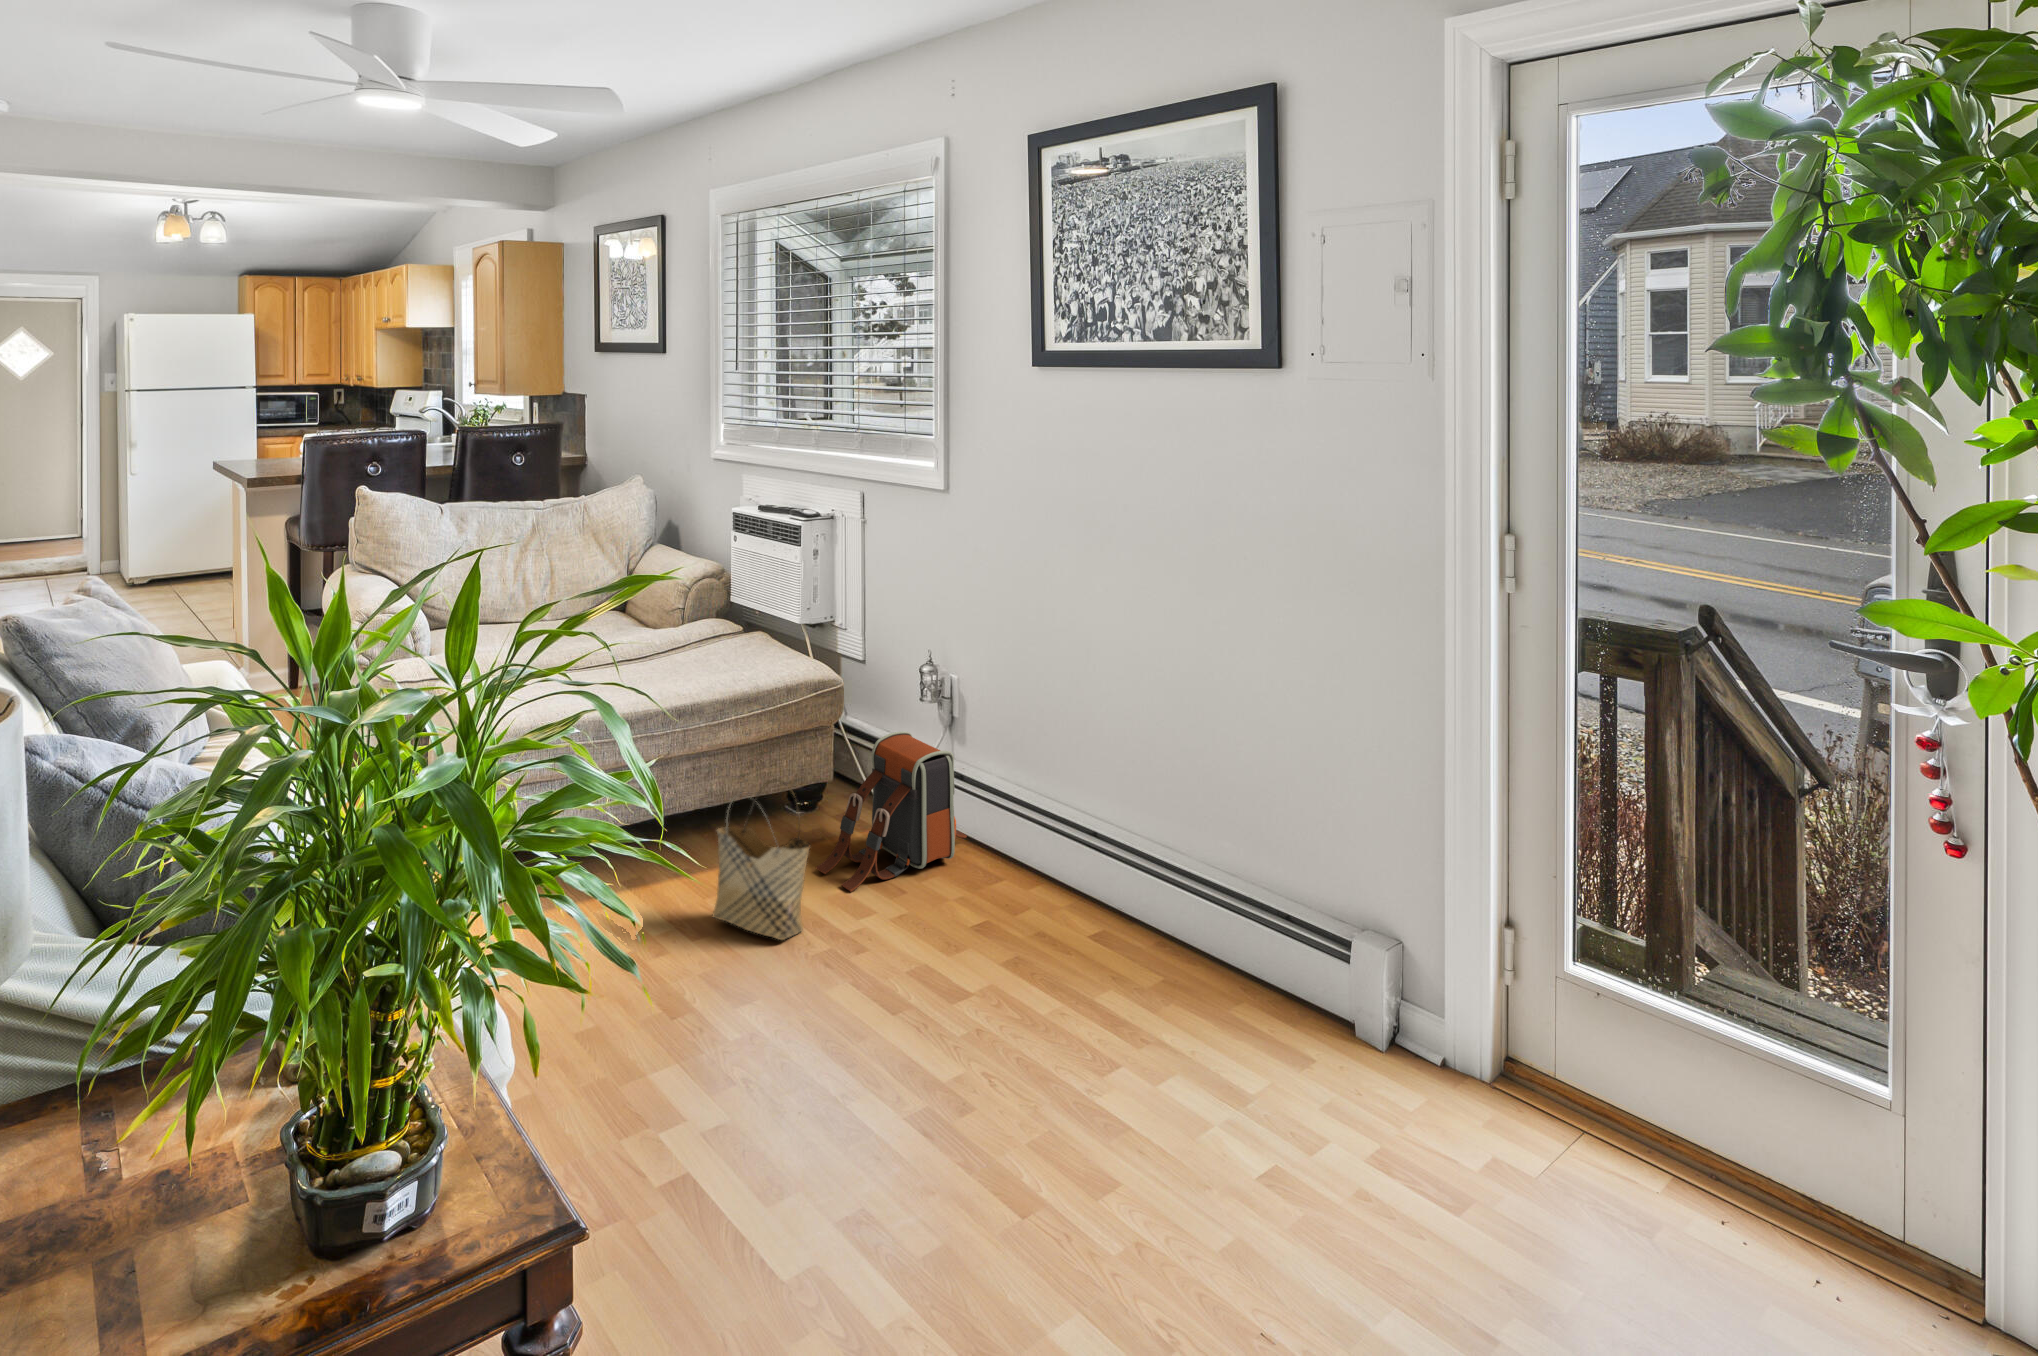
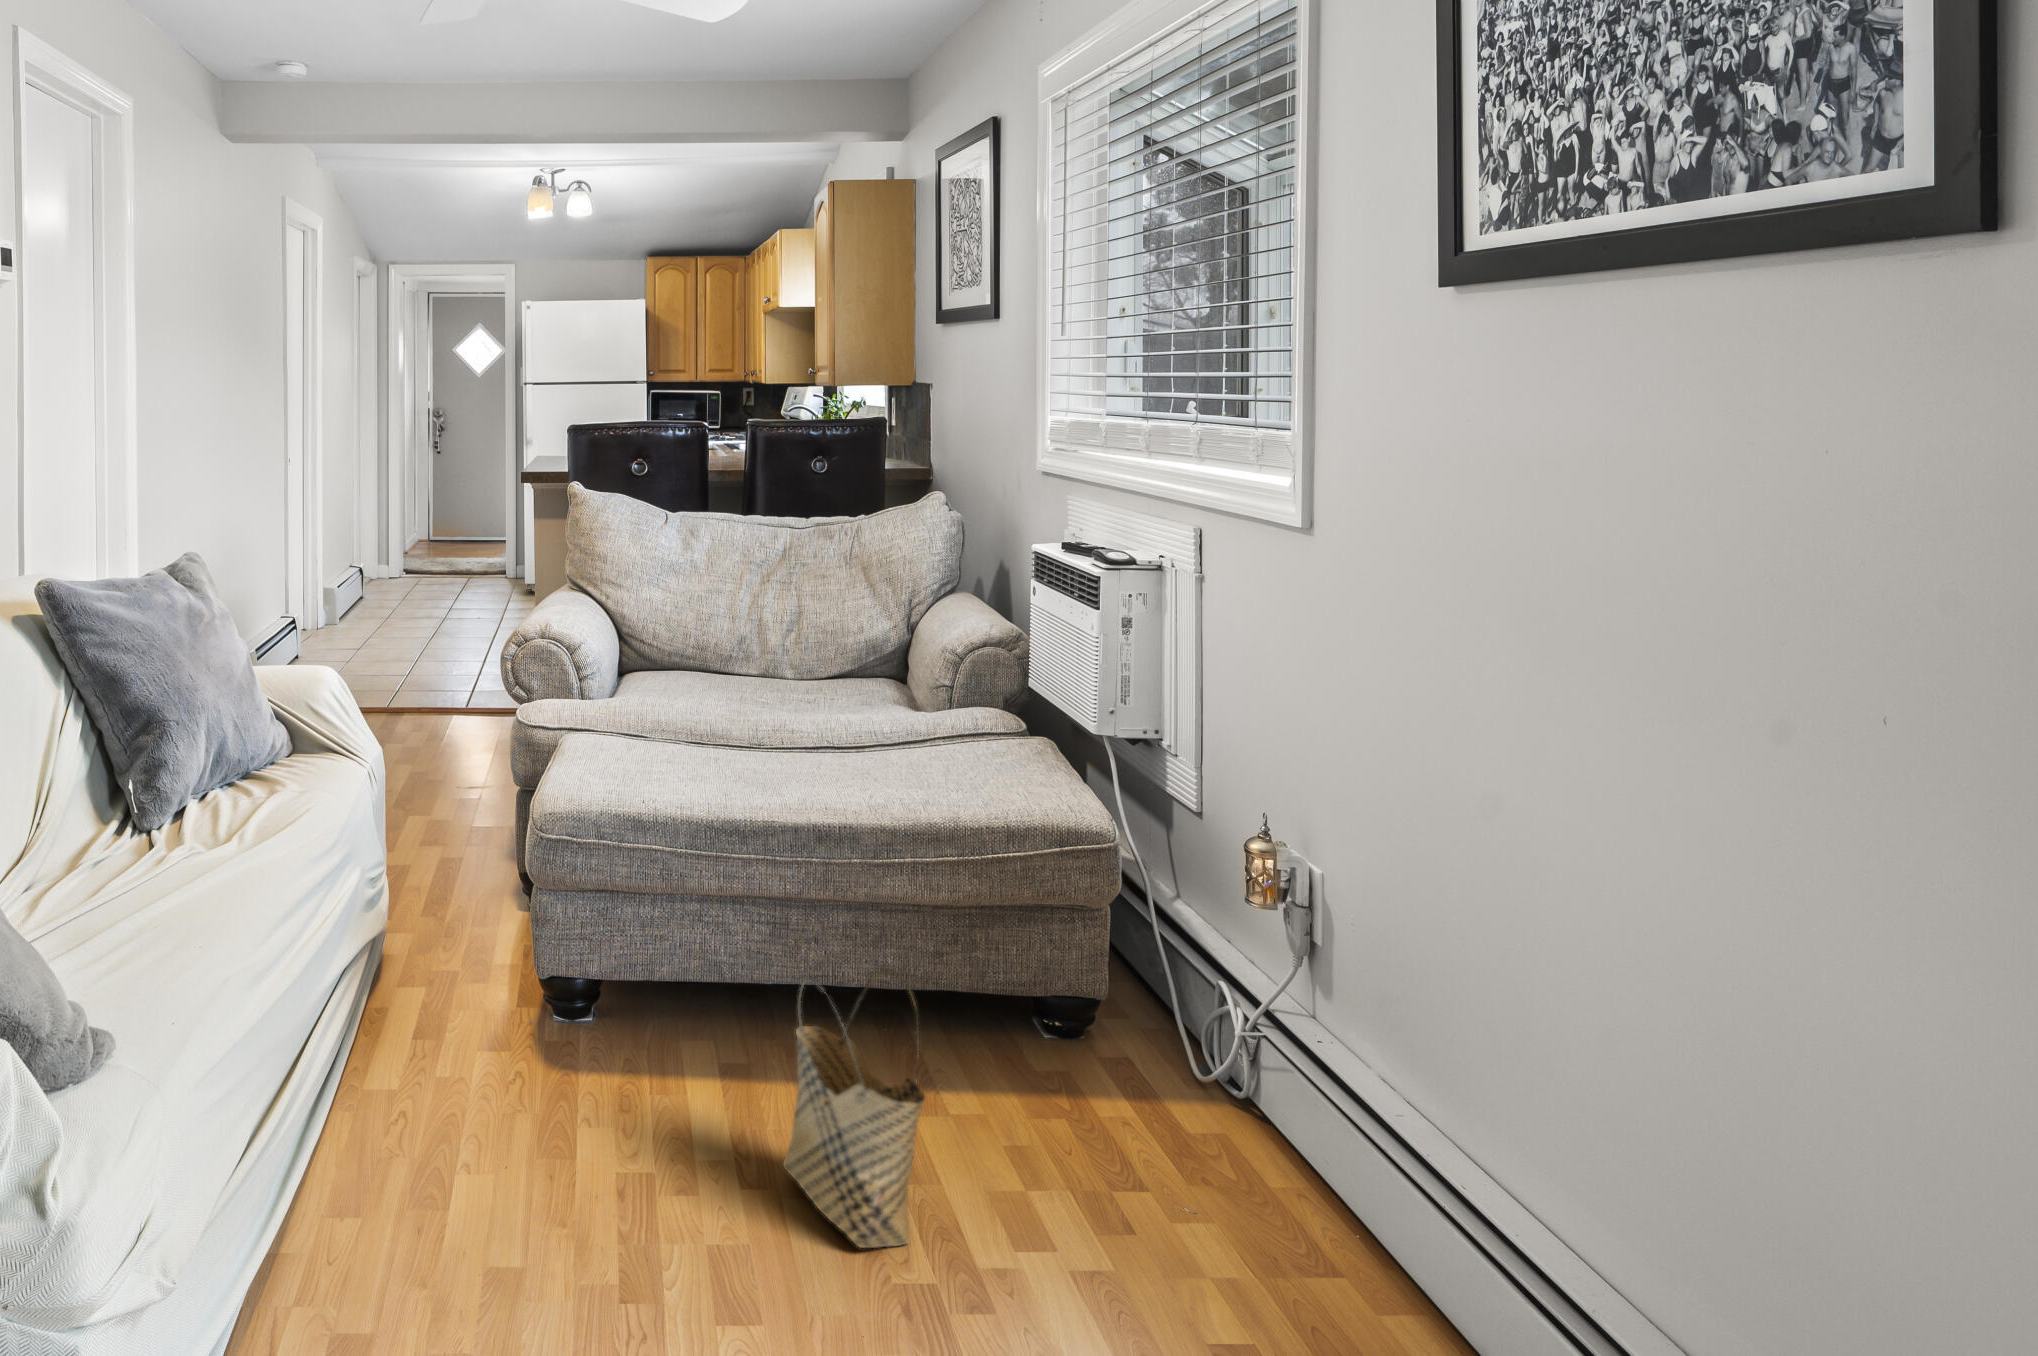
backpack: present [816,732,967,892] -> none [1004,945,1316,1207]

